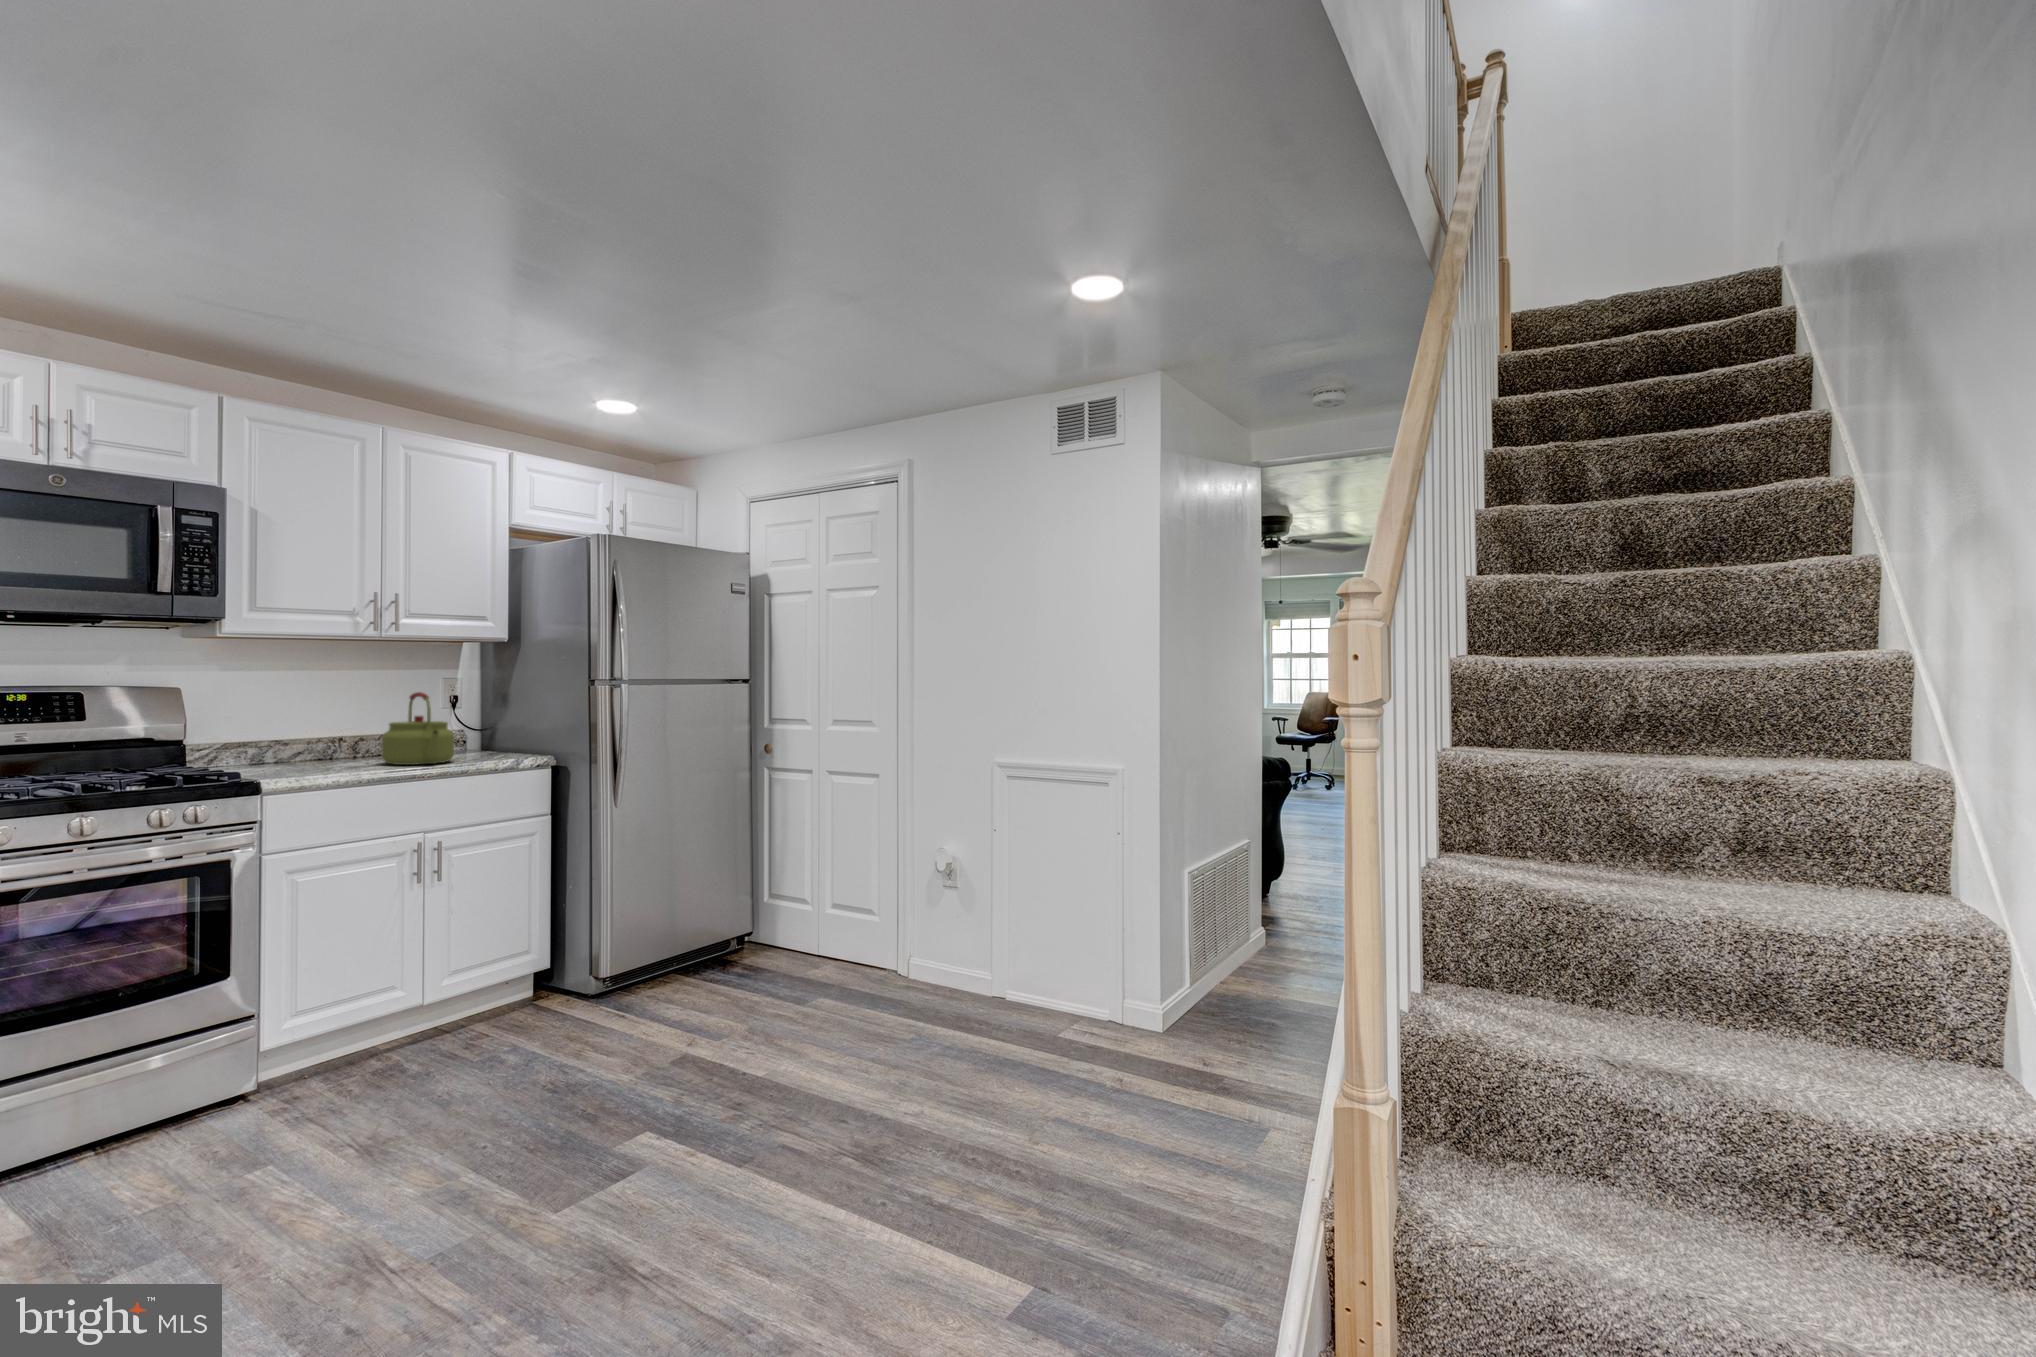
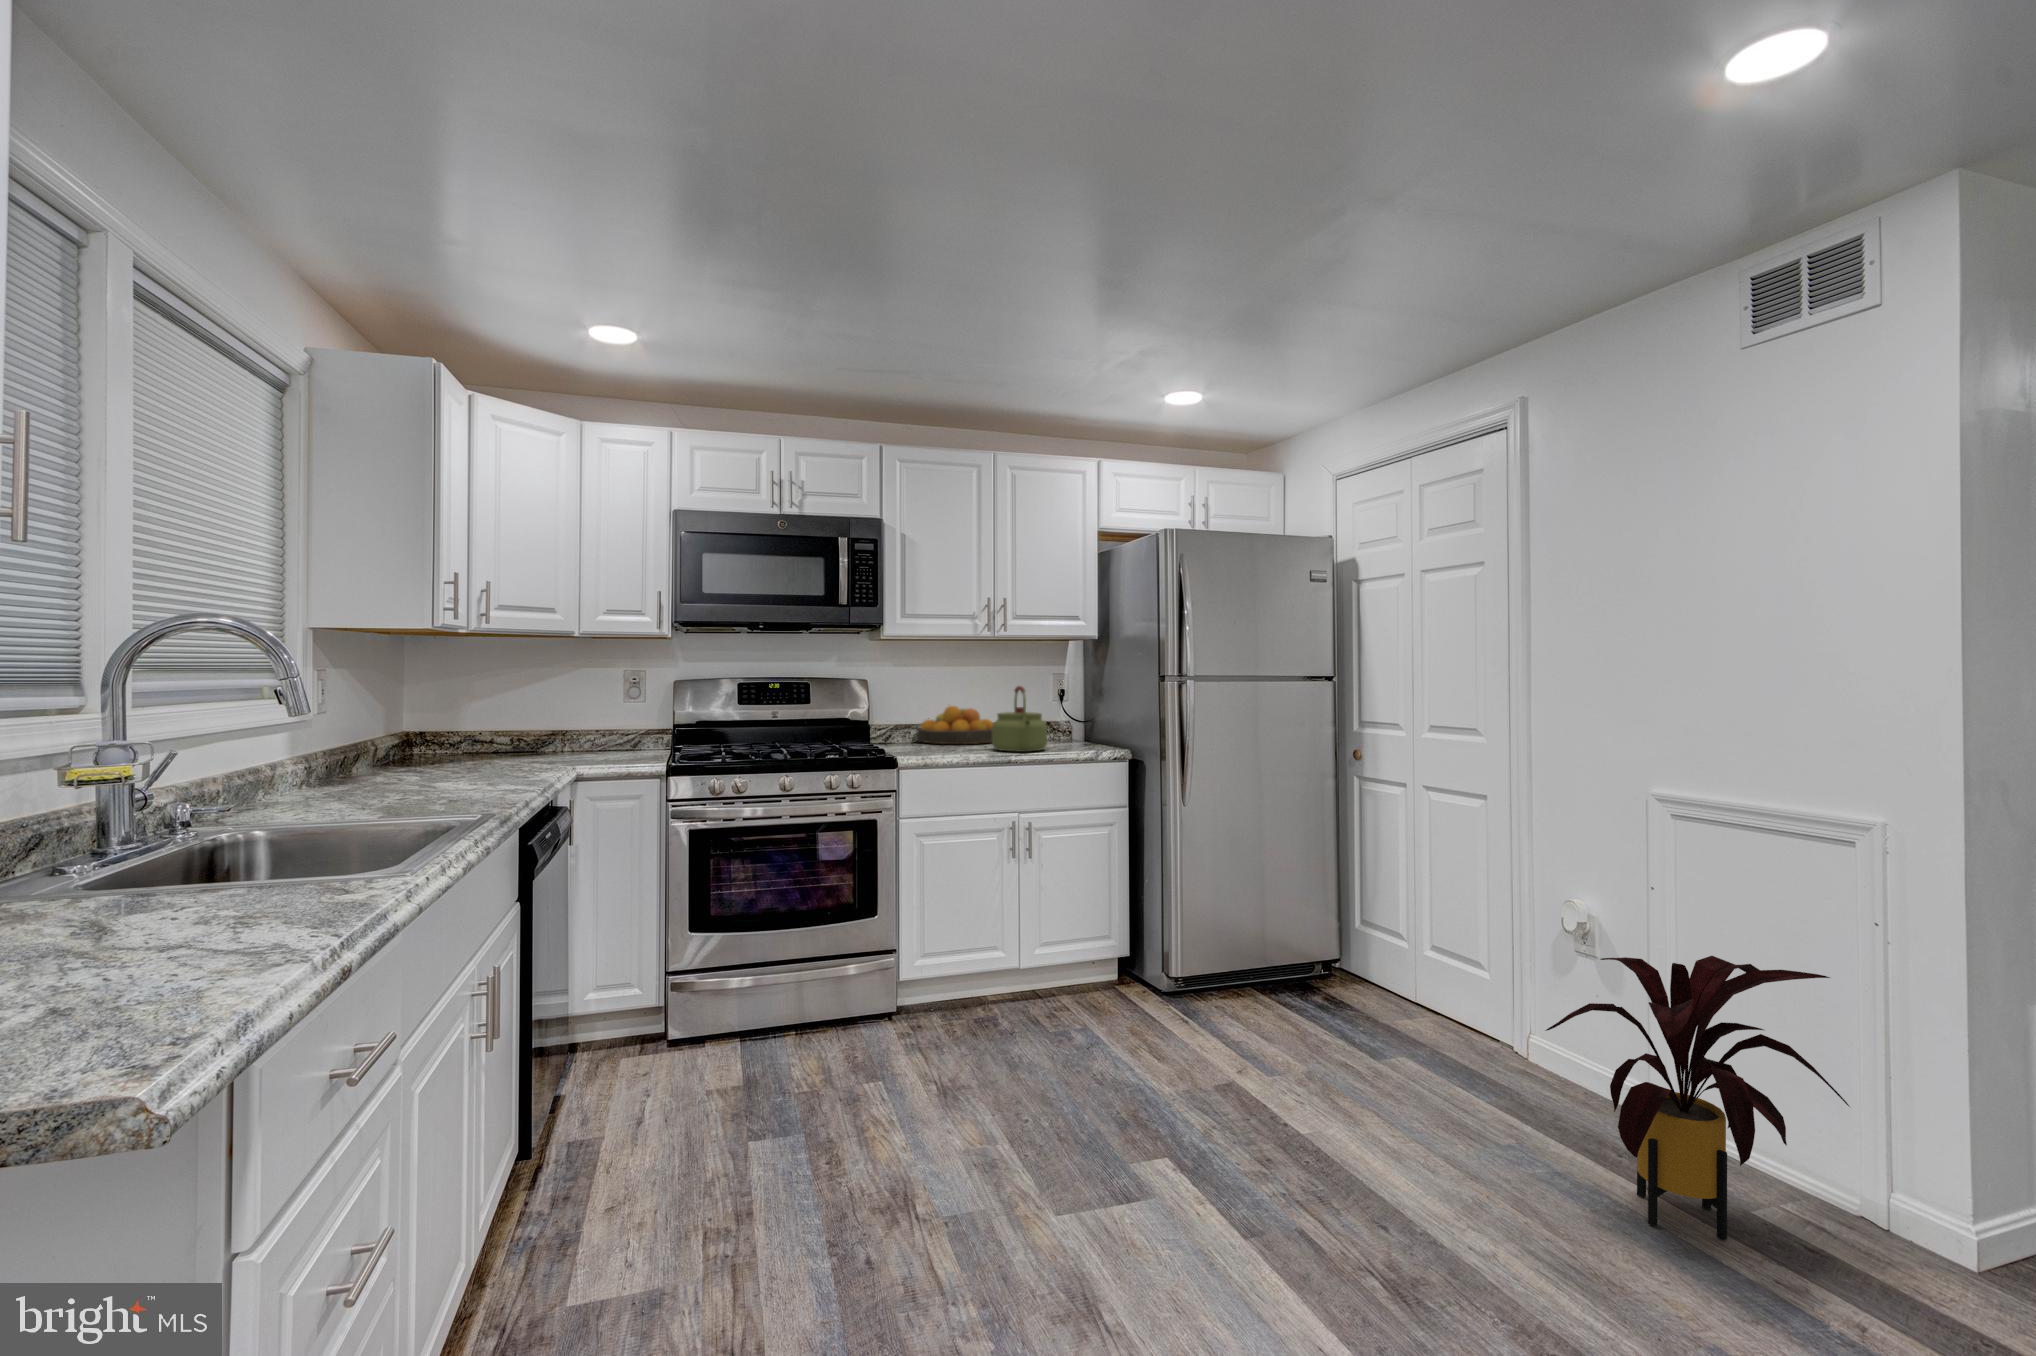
fruit bowl: none [254,715,374,762] -> present [916,706,993,744]
house plant: none [945,872,1112,1063] -> present [1545,956,1849,1240]

